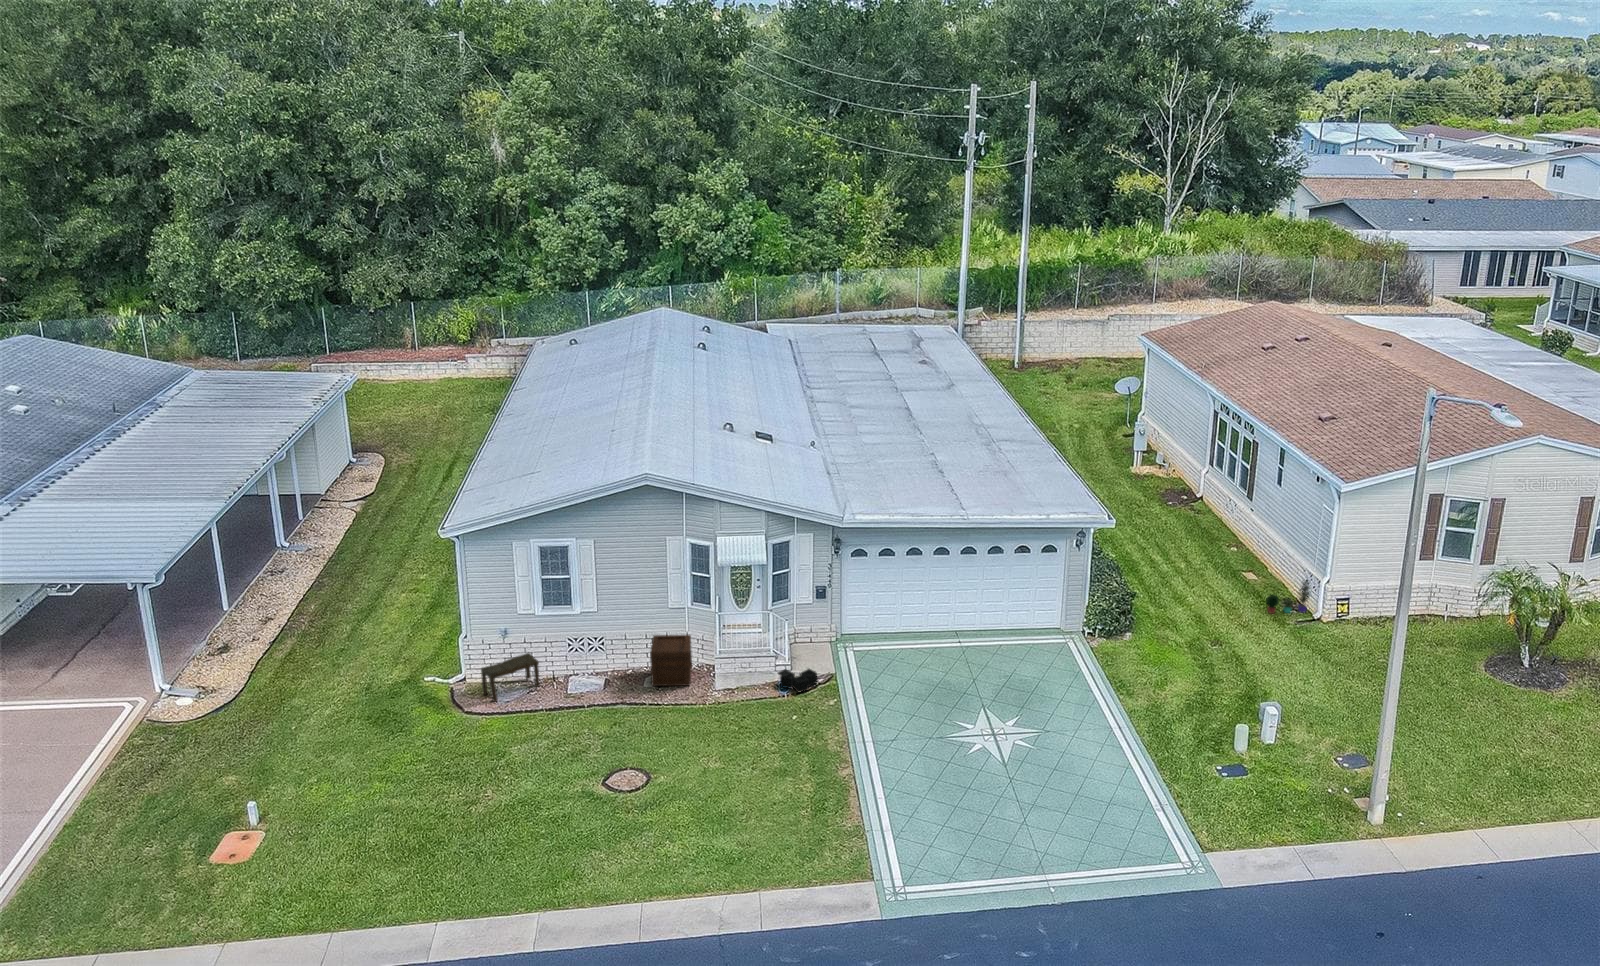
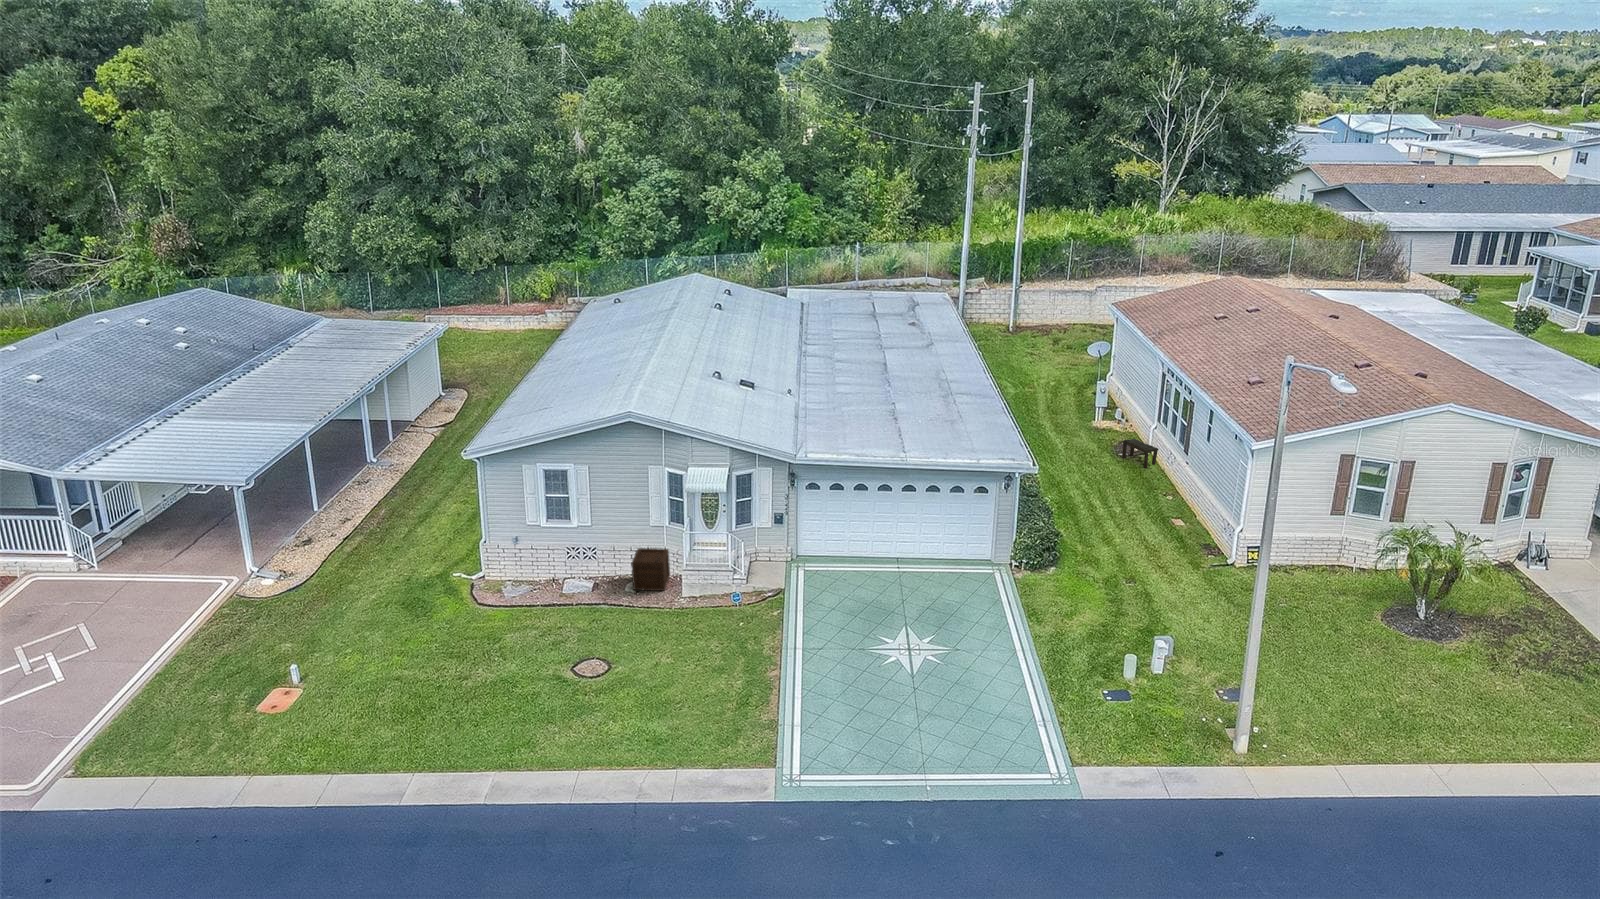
potted plant: present [1266,580,1310,614] -> none [1170,520,1212,549]
bench: present [481,653,540,701] -> present [1122,439,1158,468]
storage bin: present [778,669,818,693] -> none [736,580,771,600]

